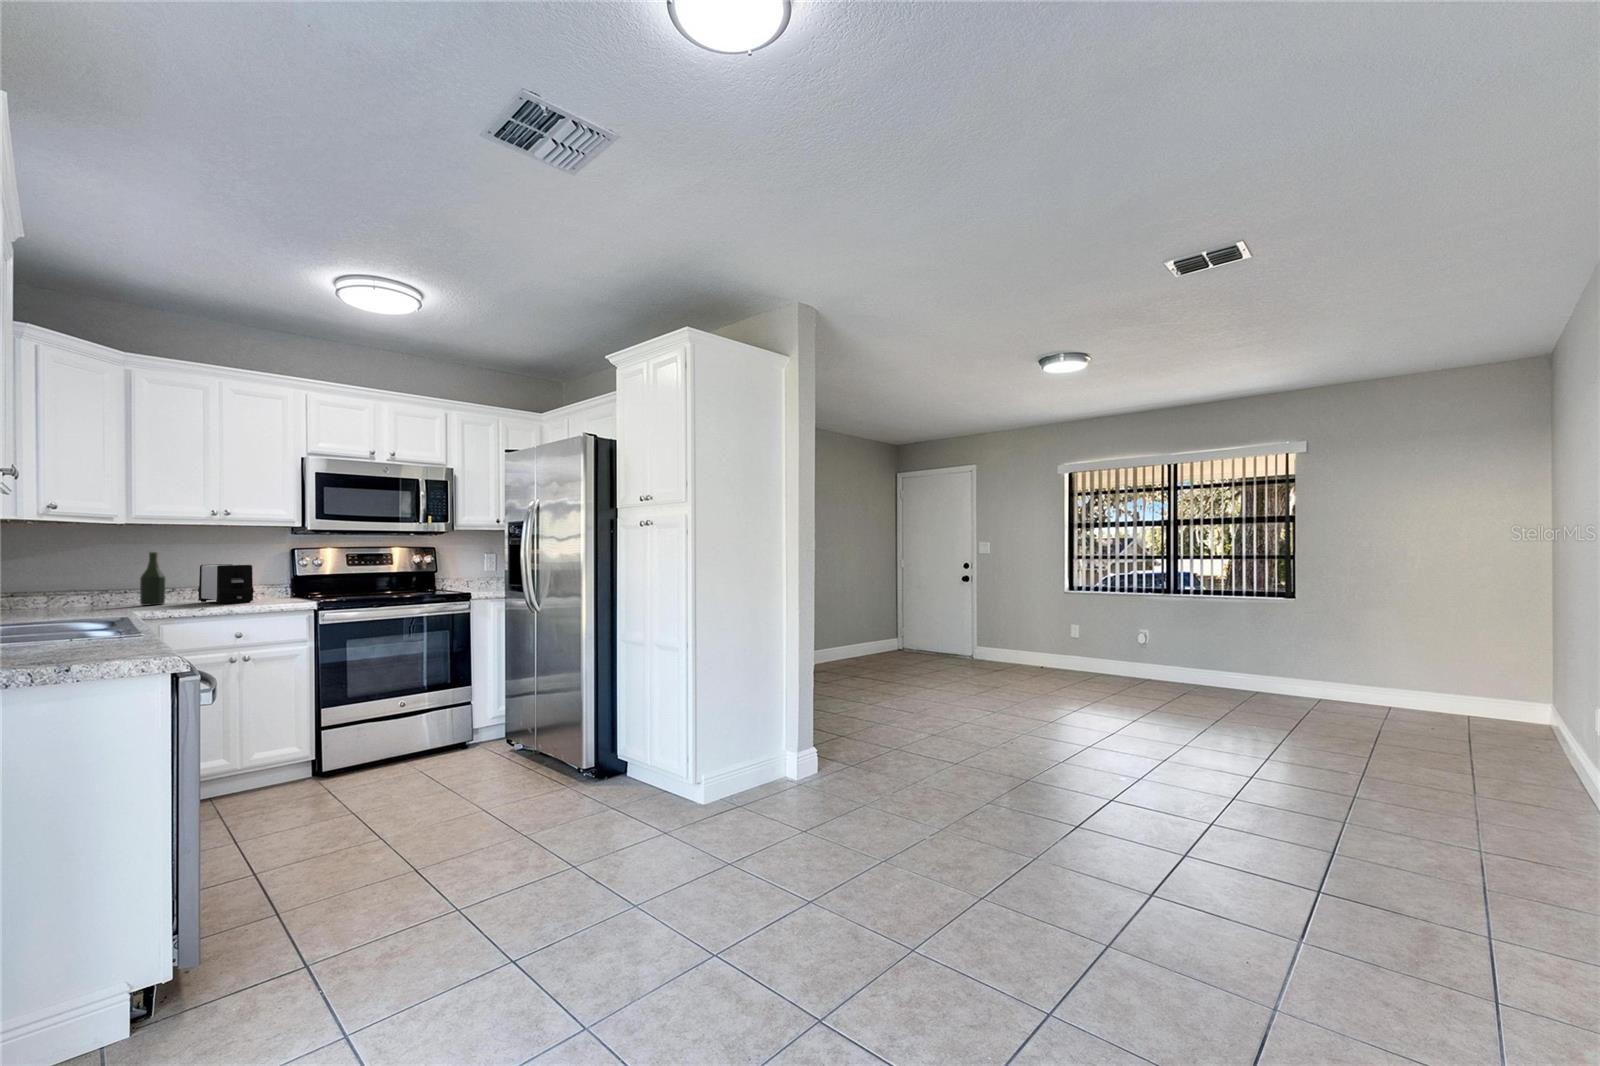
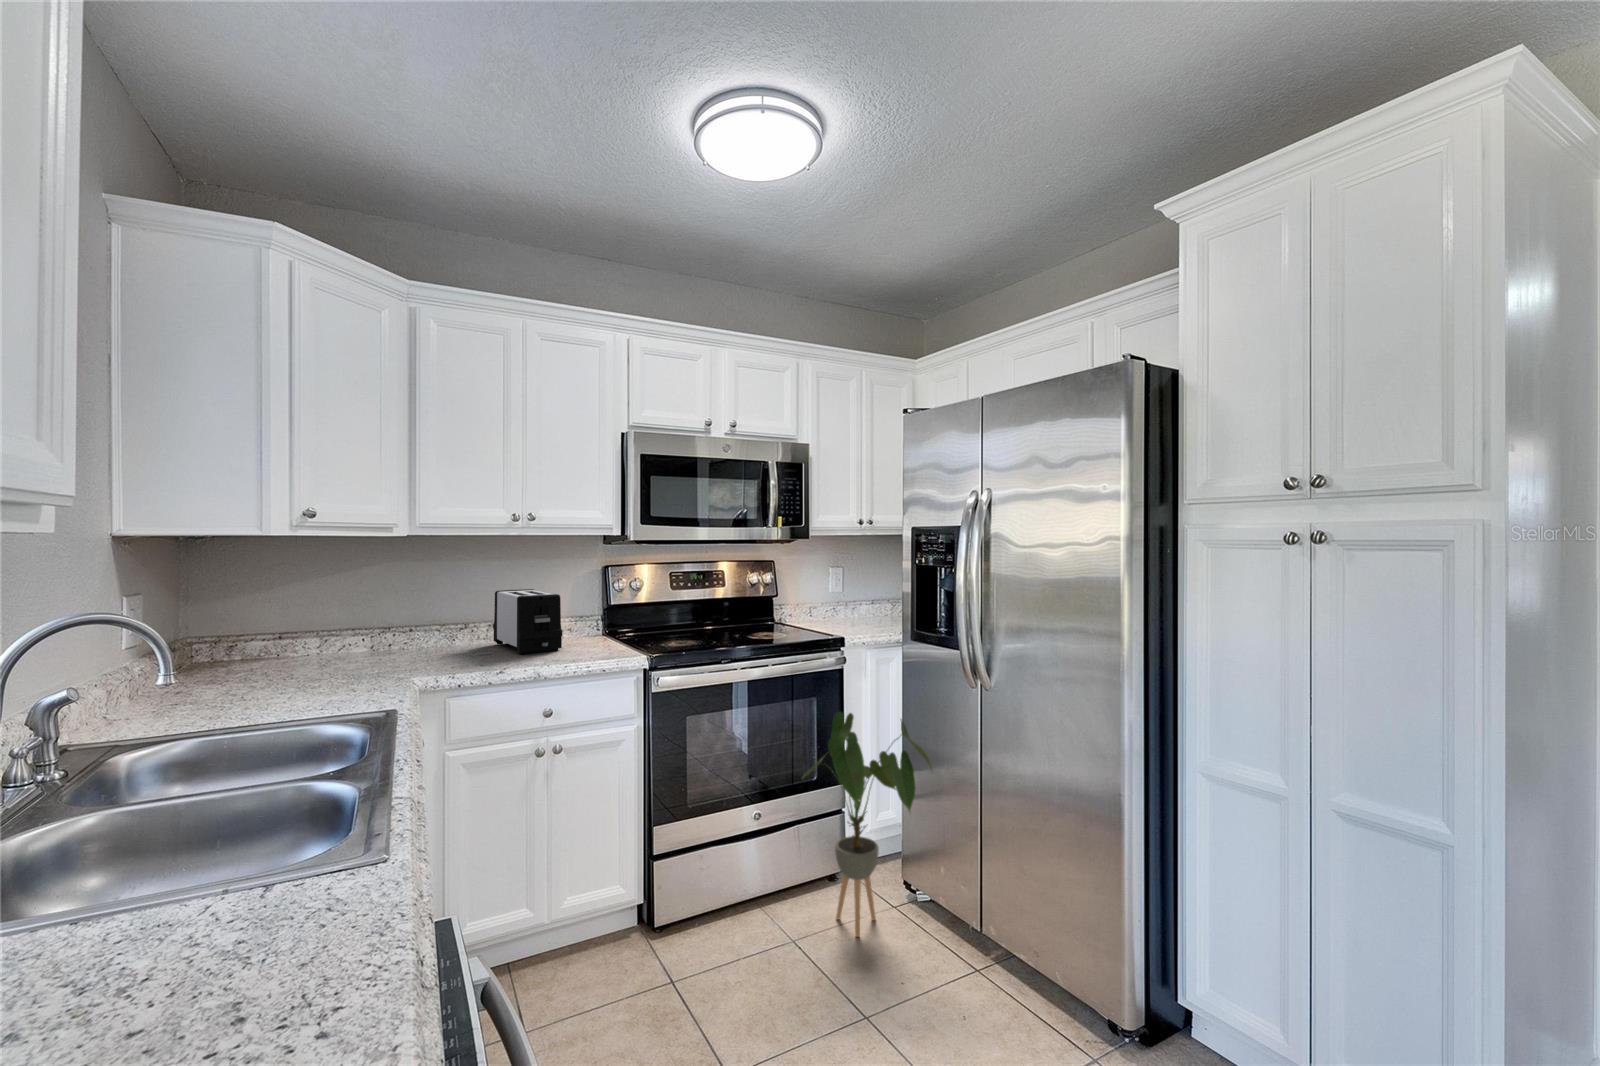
bottle: present [140,552,165,605] -> none [425,573,454,649]
house plant: none [430,633,517,768] -> present [803,712,932,937]

